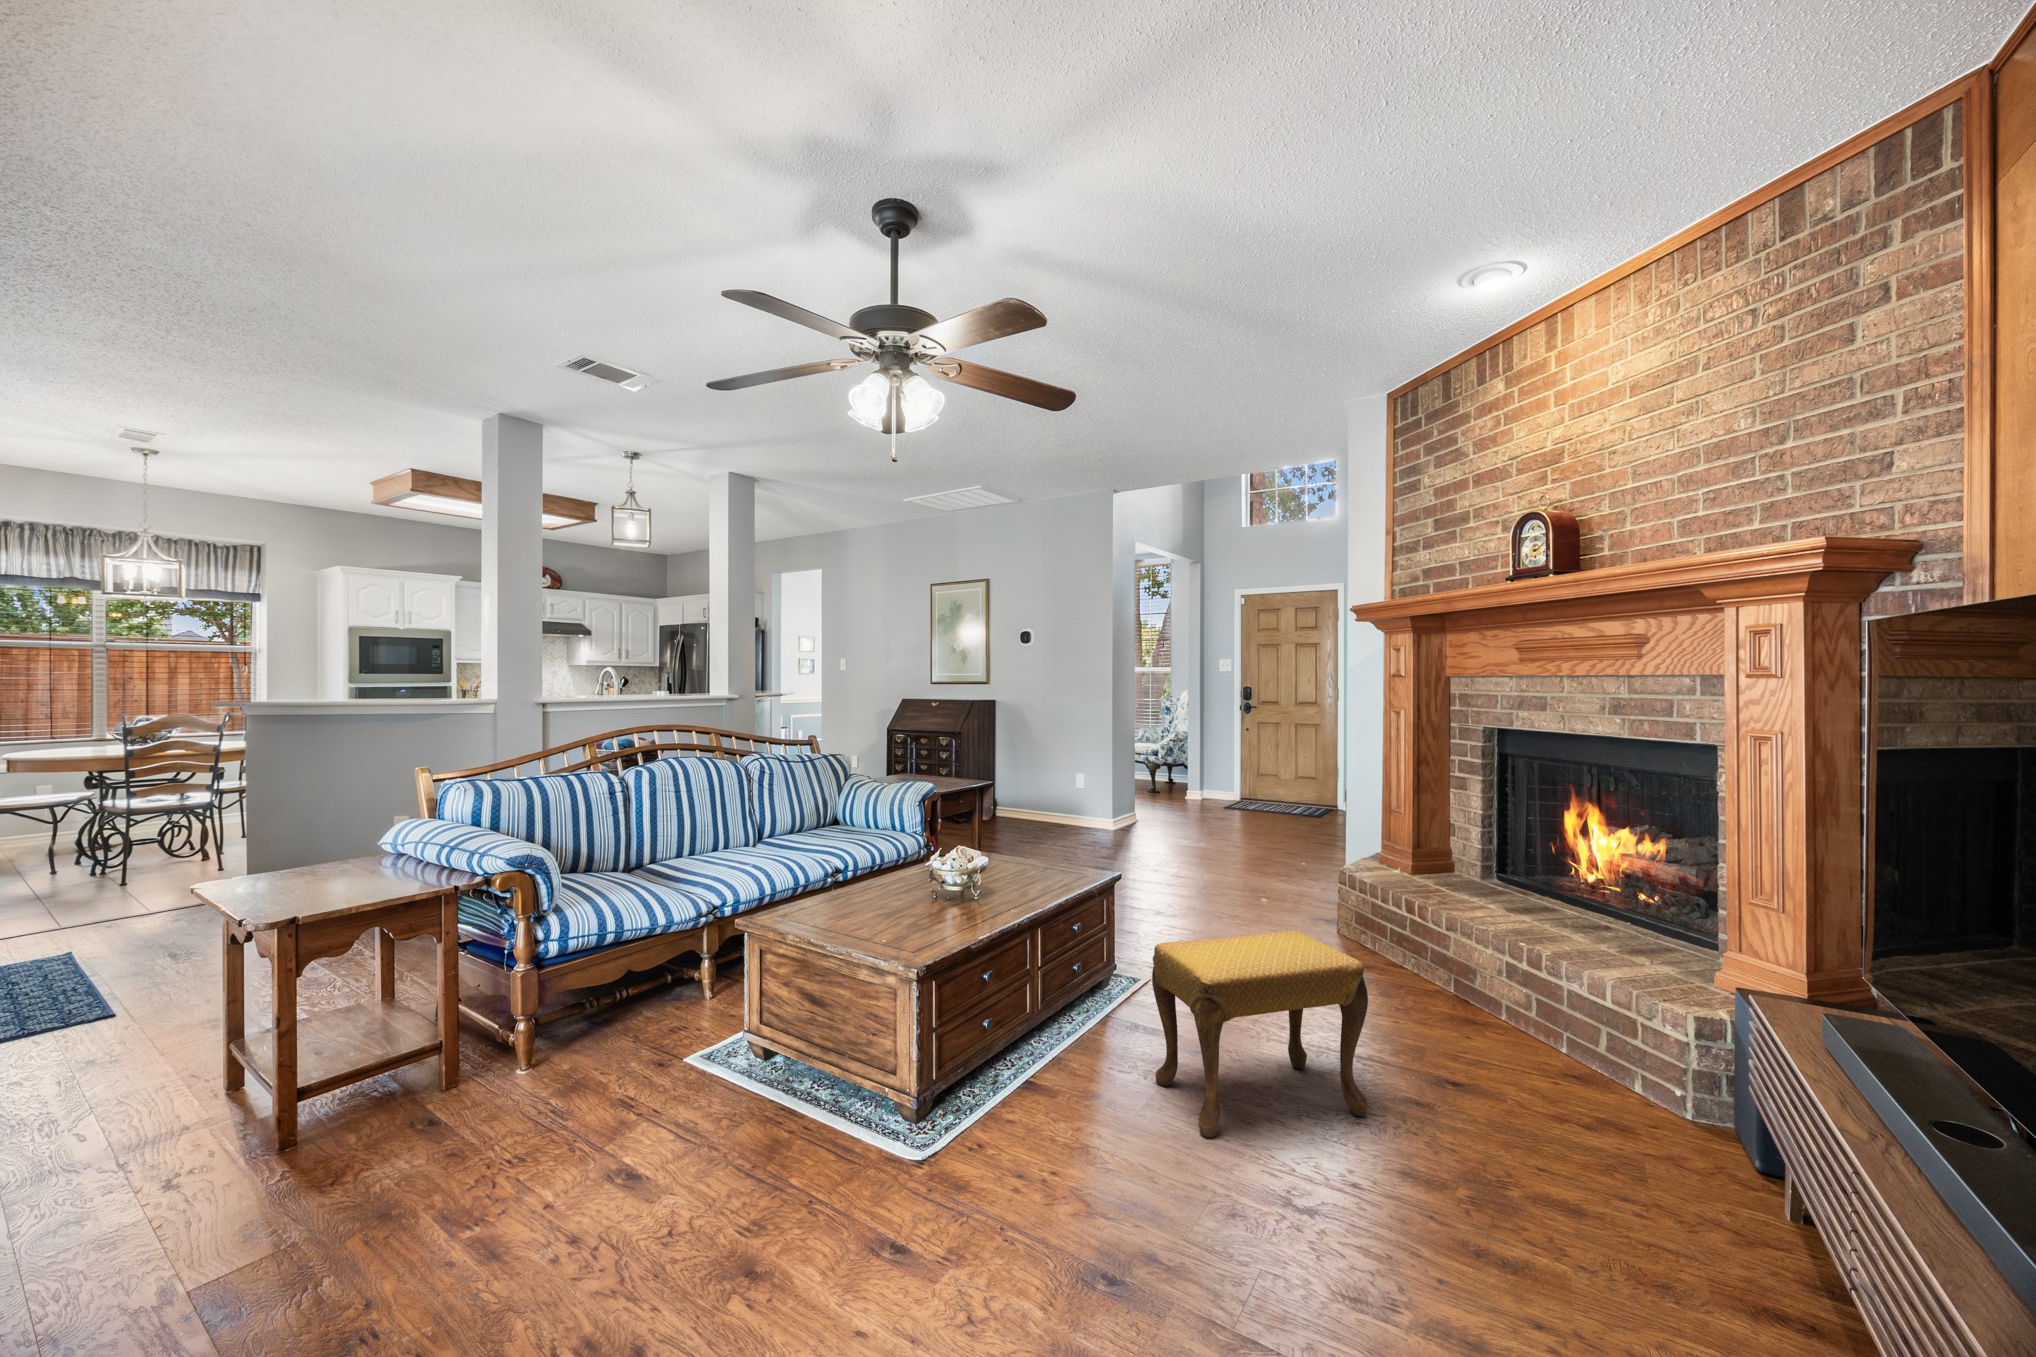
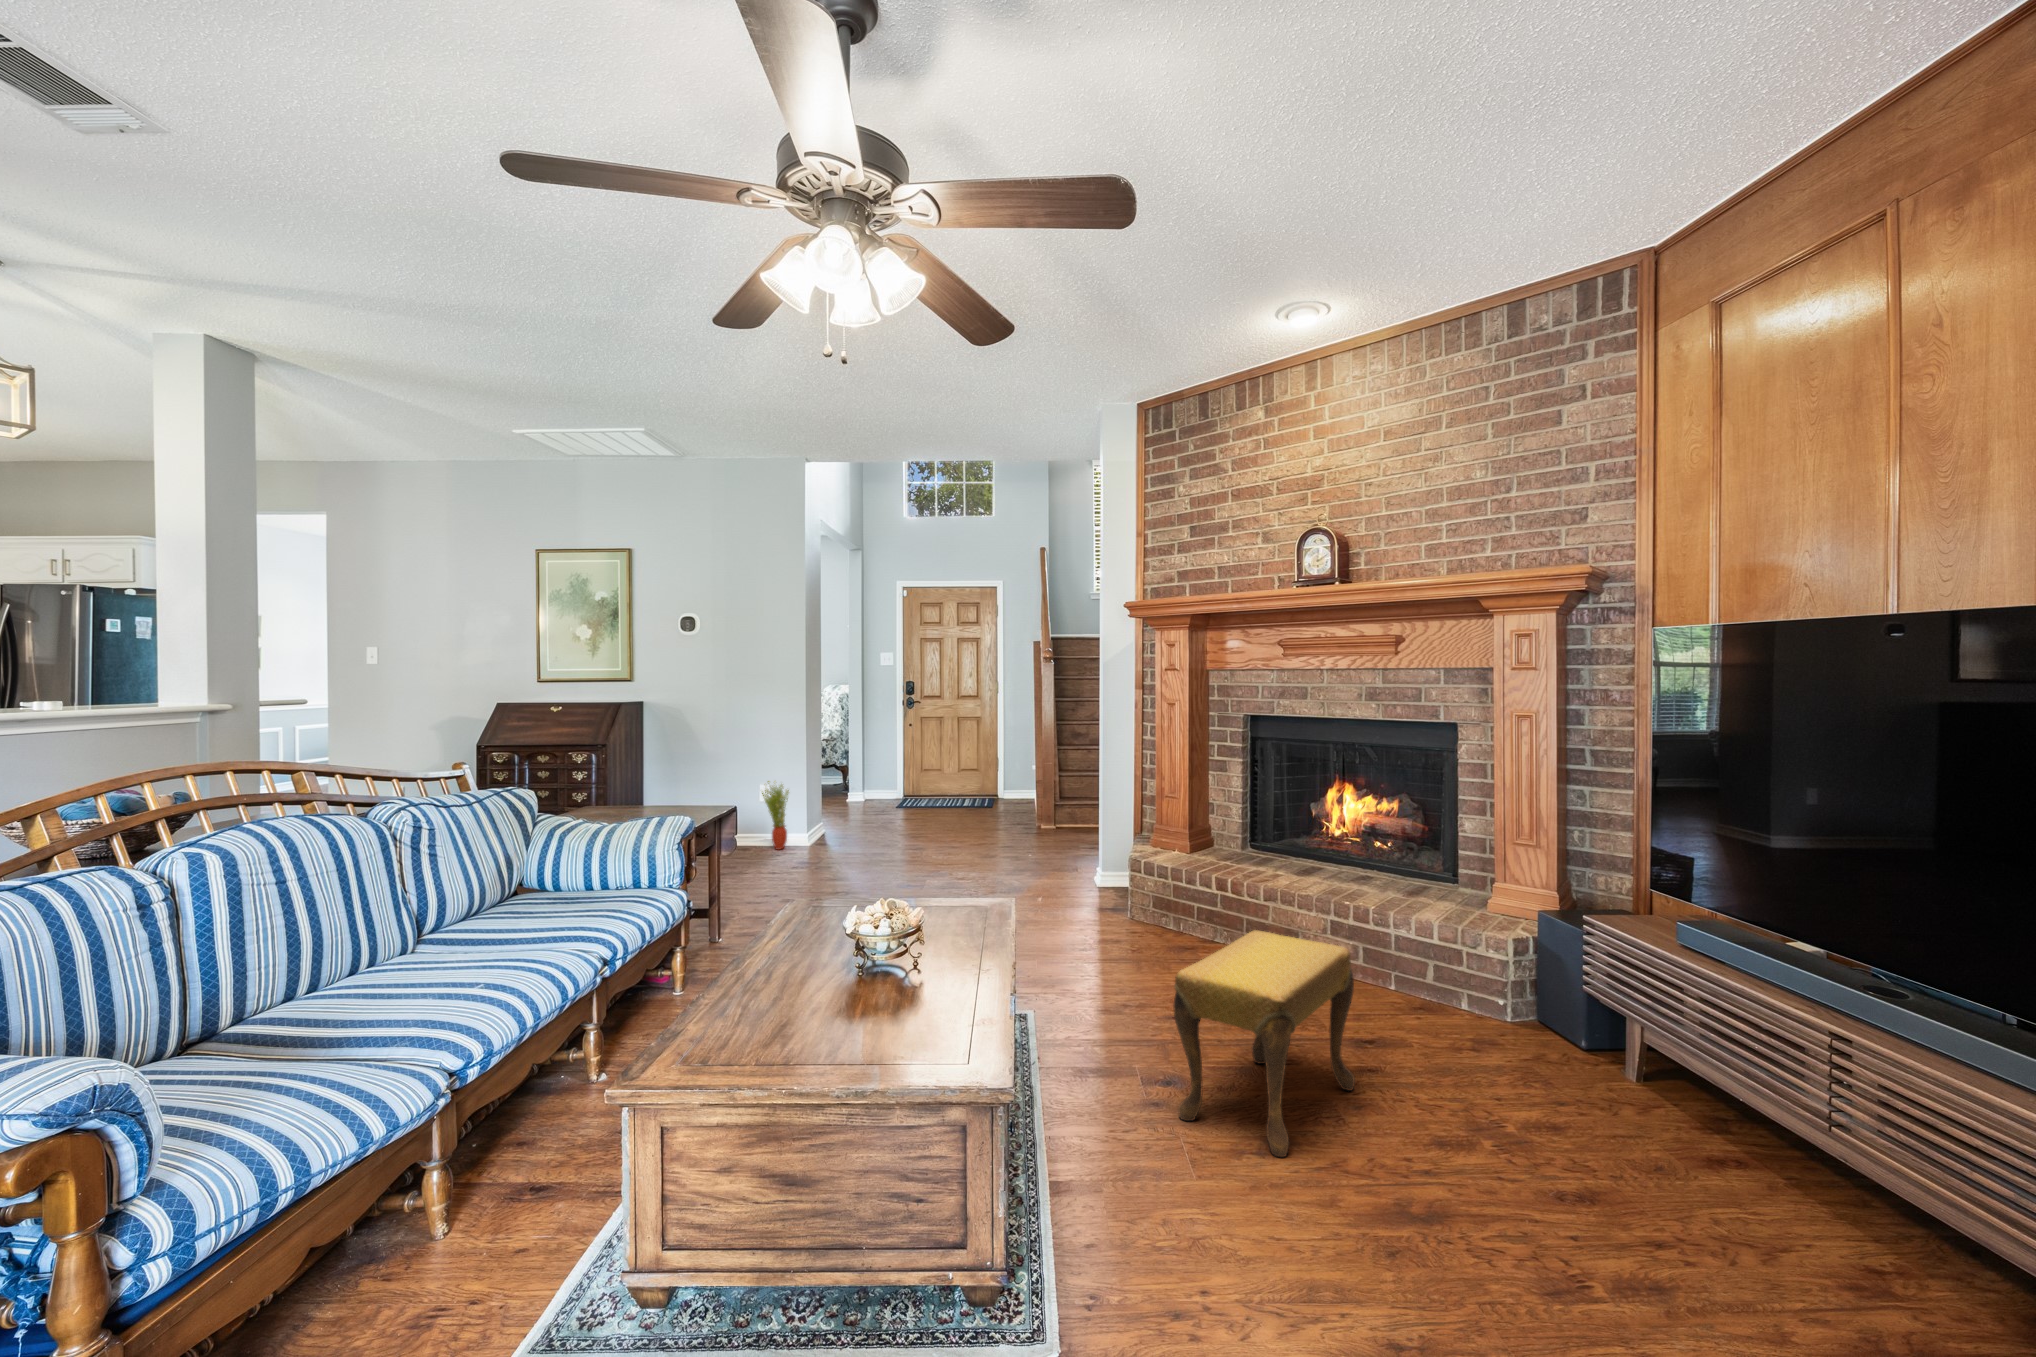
potted plant: none [1087,763,1112,823] -> present [762,781,789,849]

